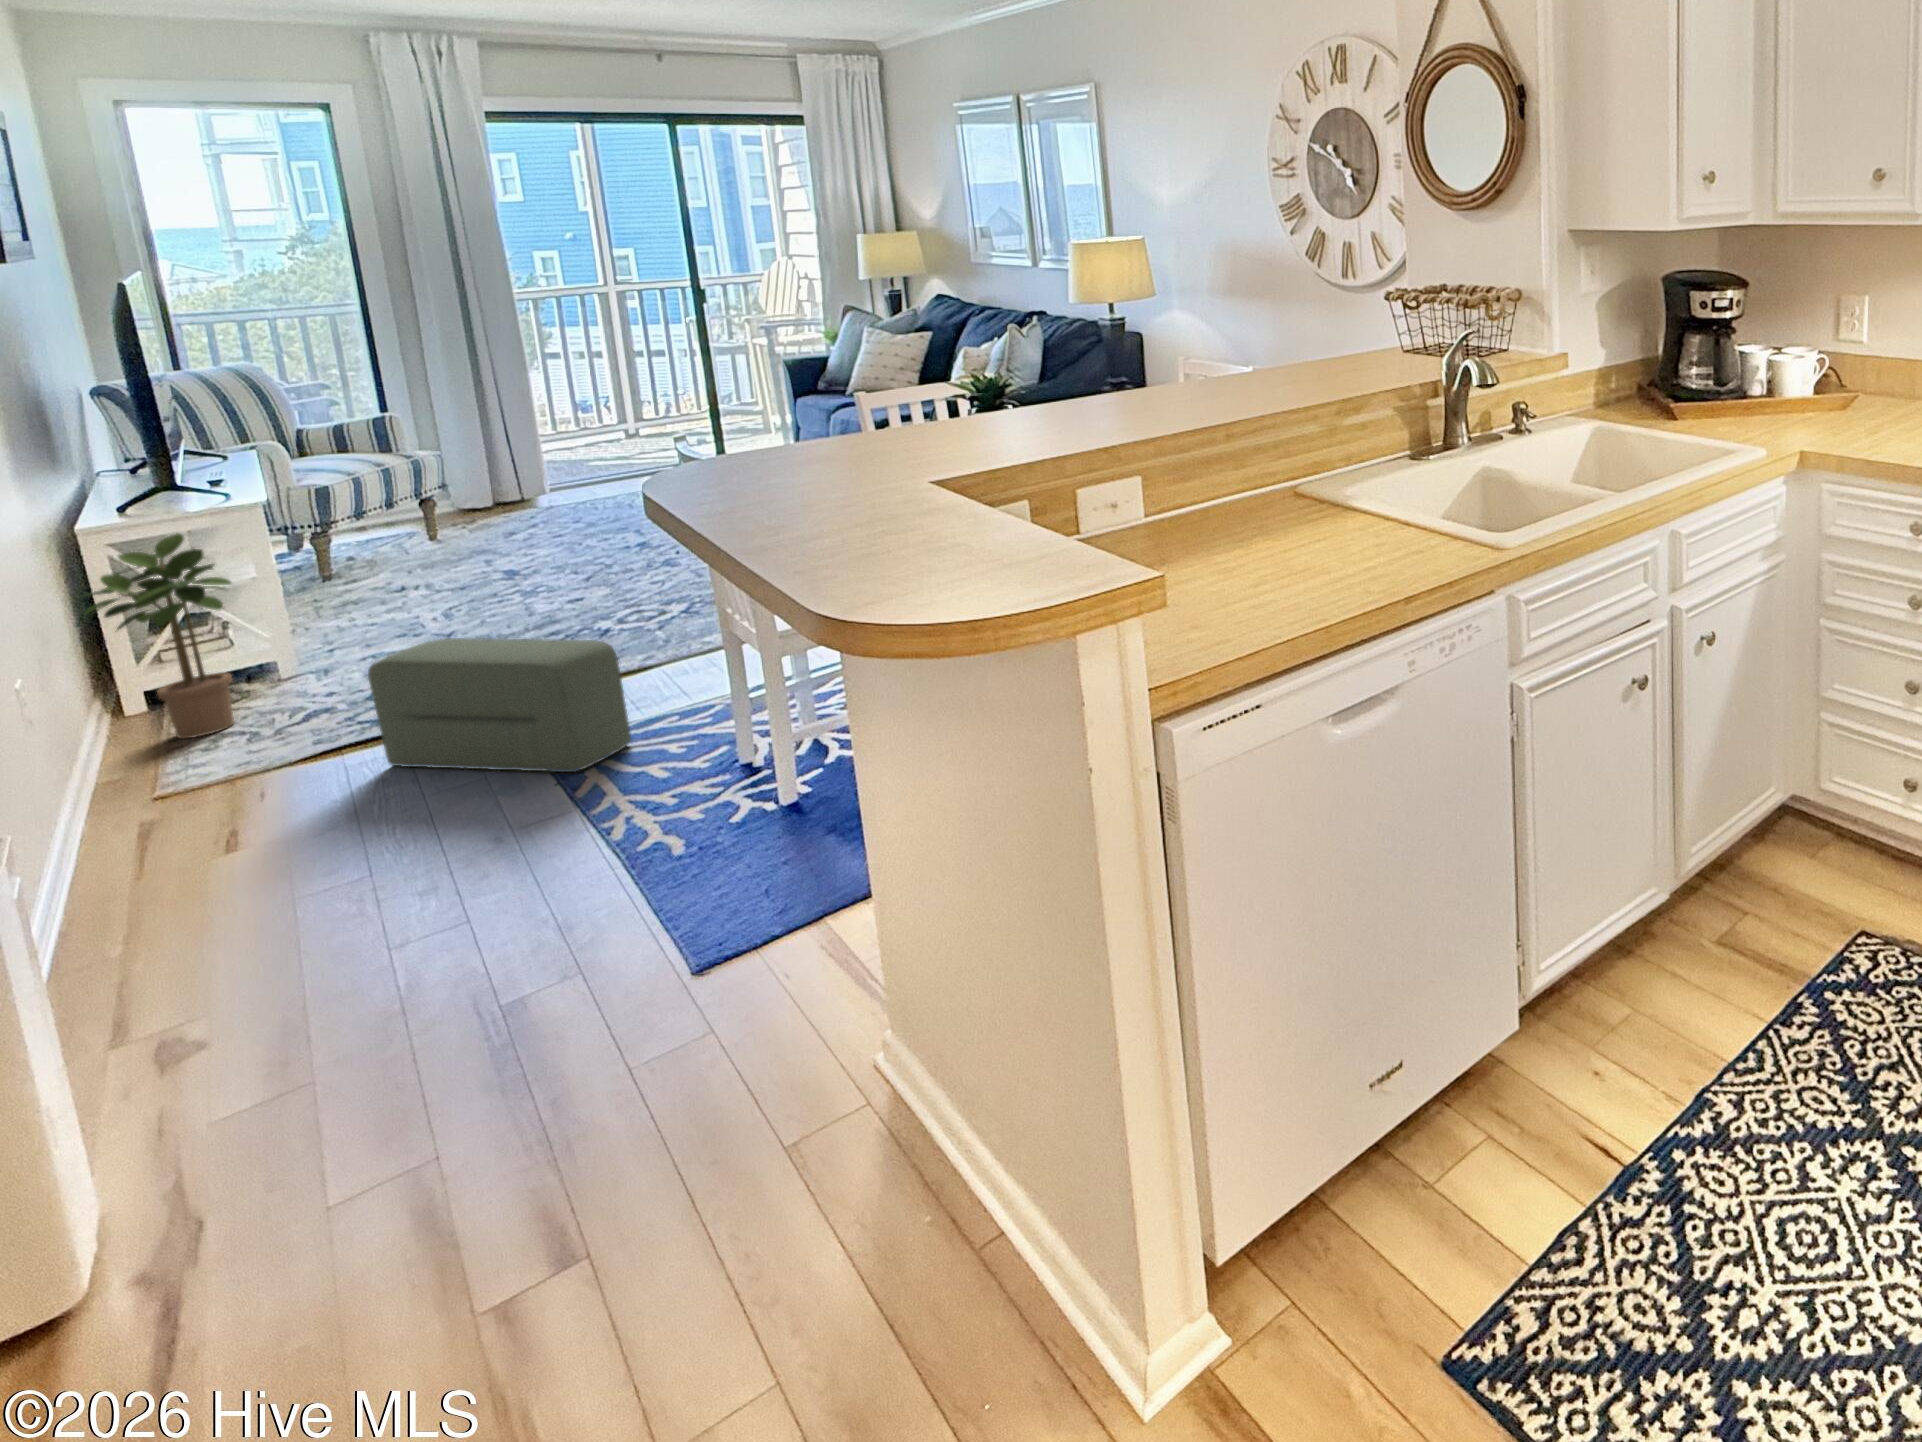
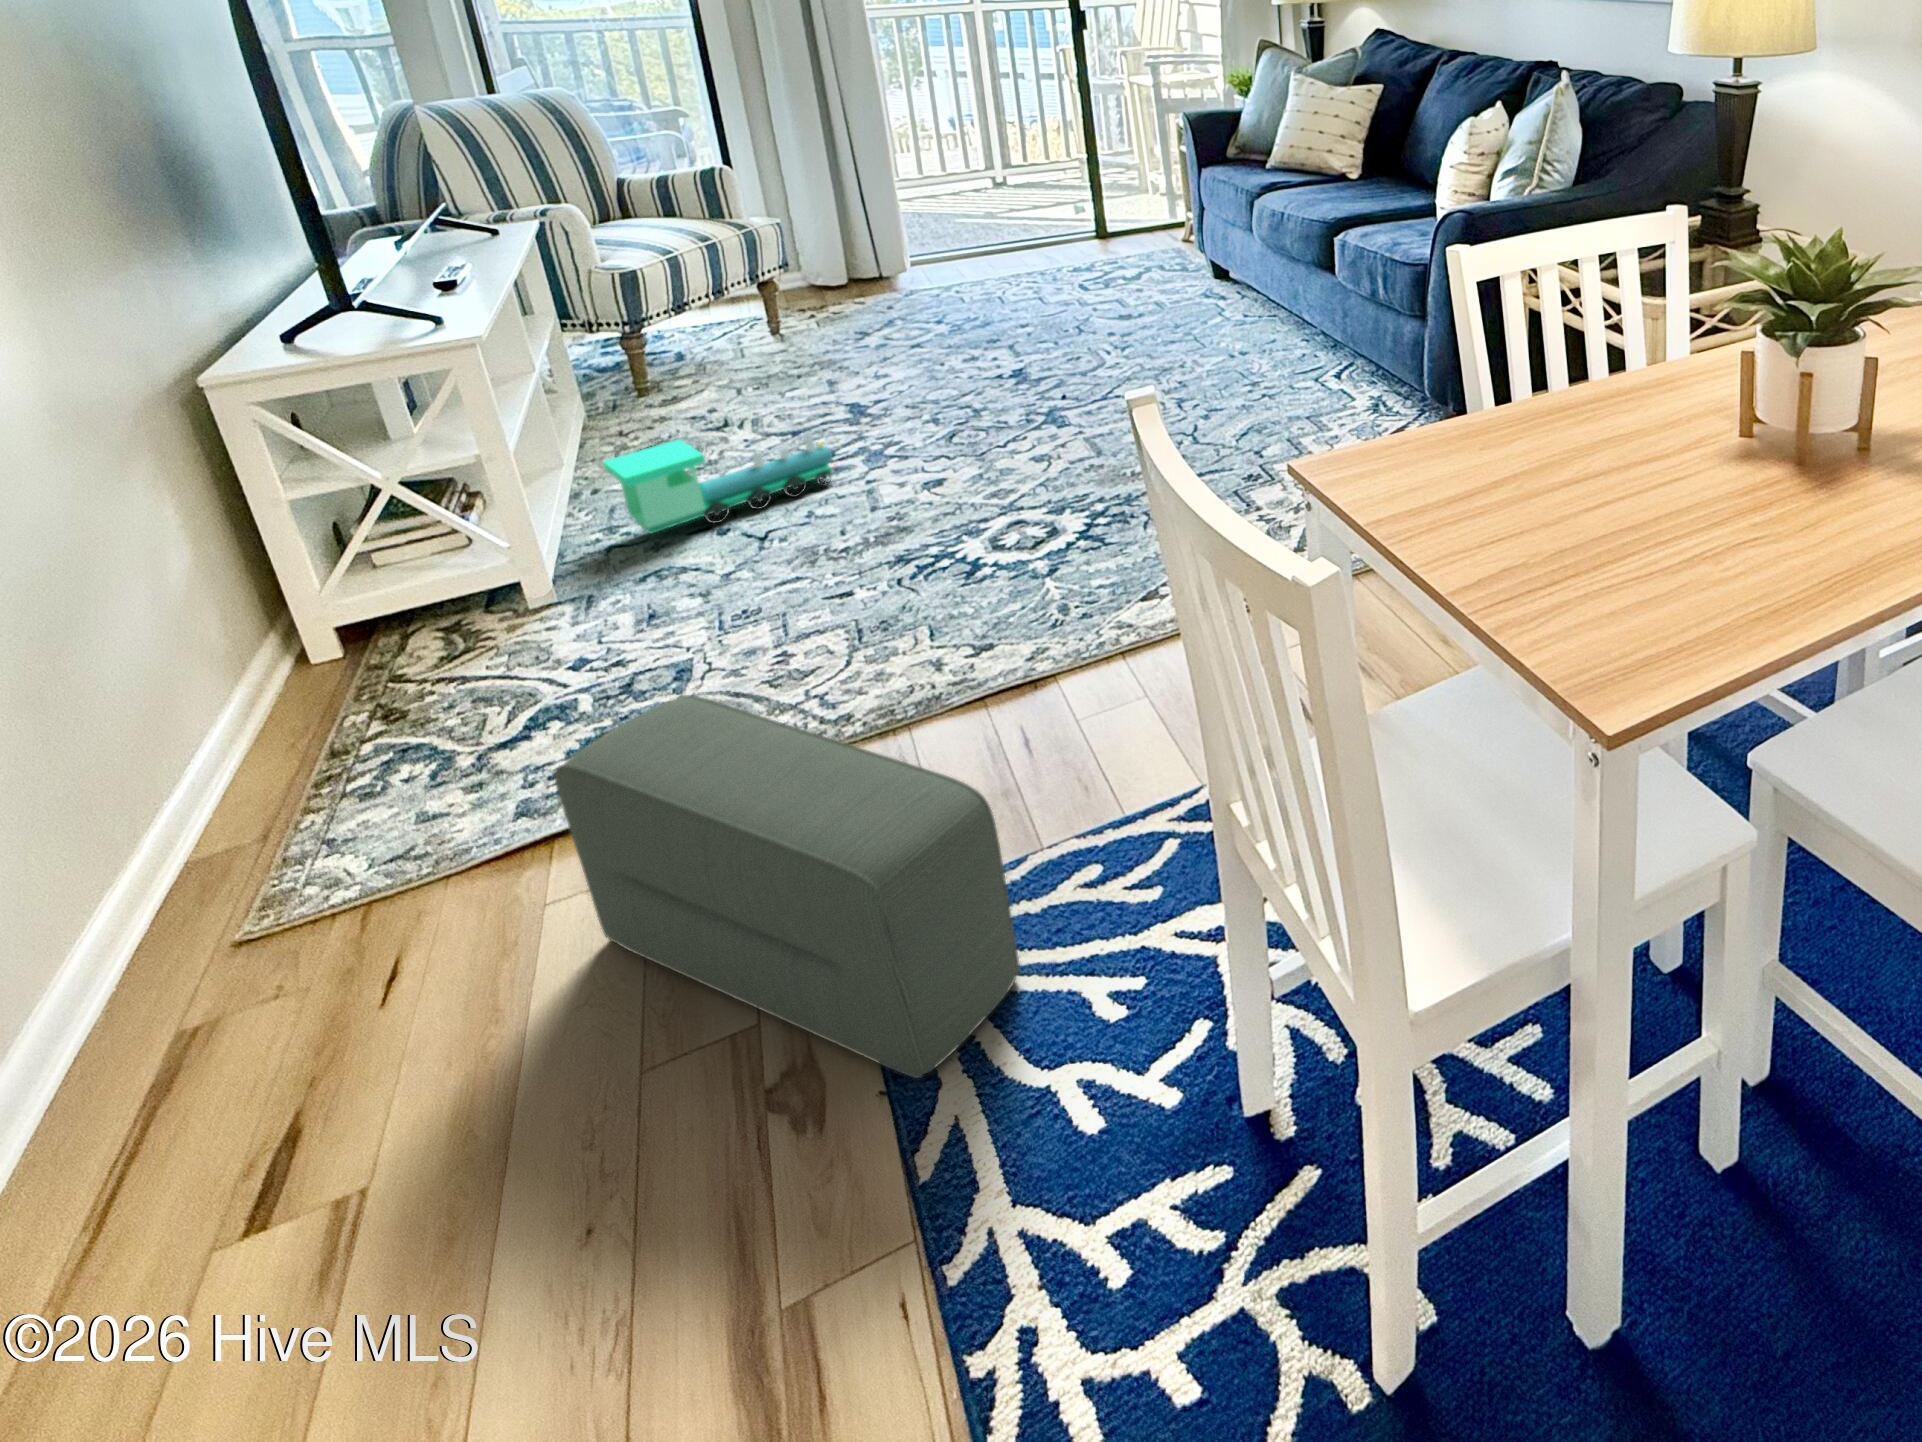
potted plant: present [85,533,234,739] -> none [171,399,437,749]
toy train: none [326,574,501,639] -> present [603,432,837,533]

